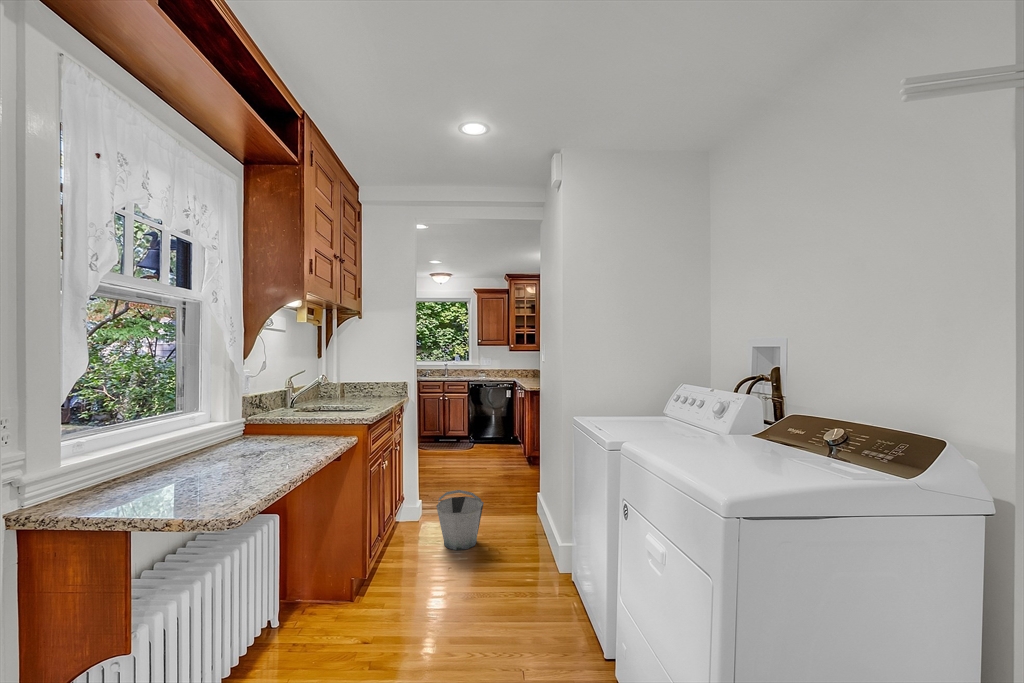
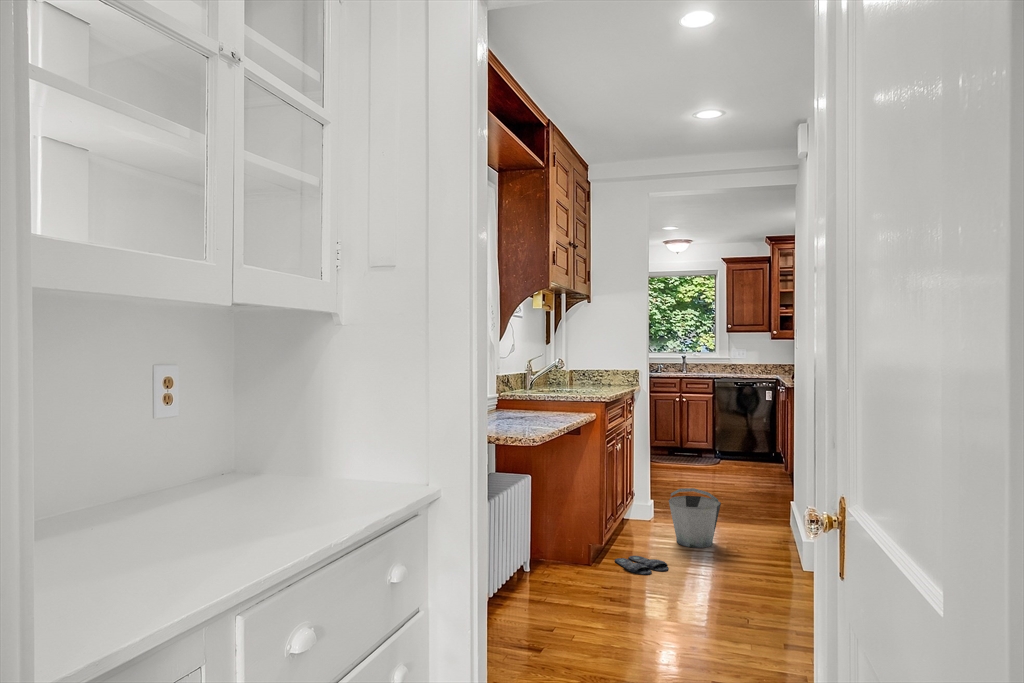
slippers: none [381,574,437,604] -> present [615,556,668,575]

